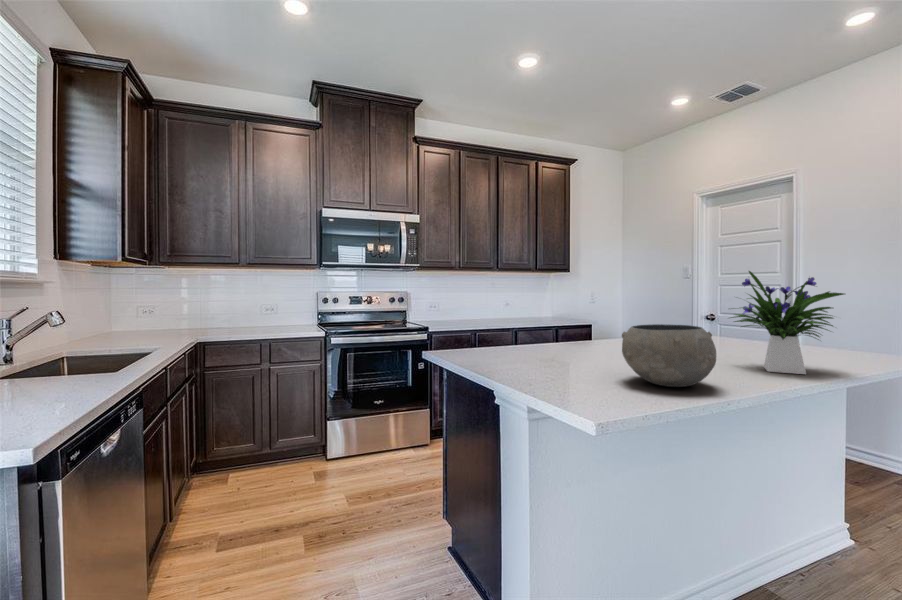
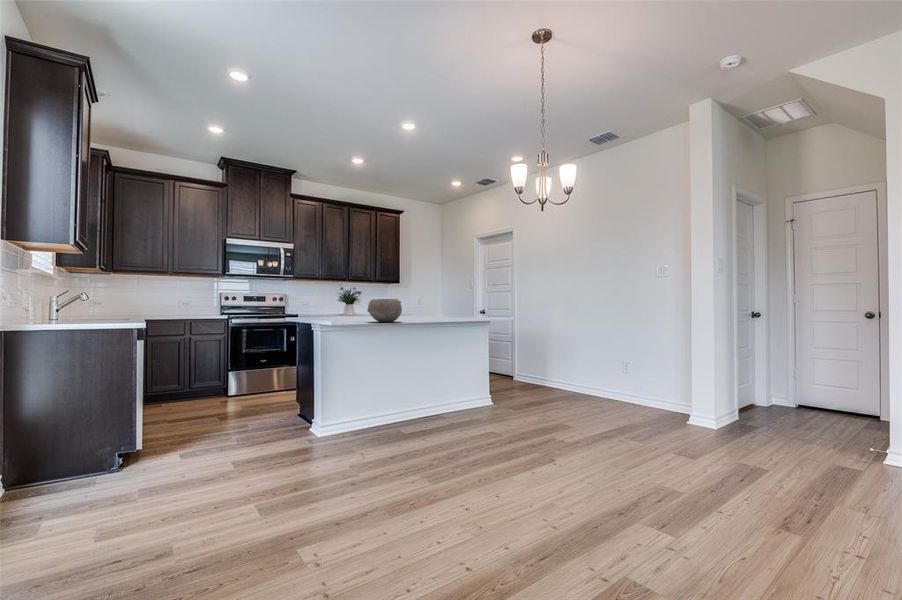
flower arrangement: present [731,271,844,374] -> present [338,287,361,315]

